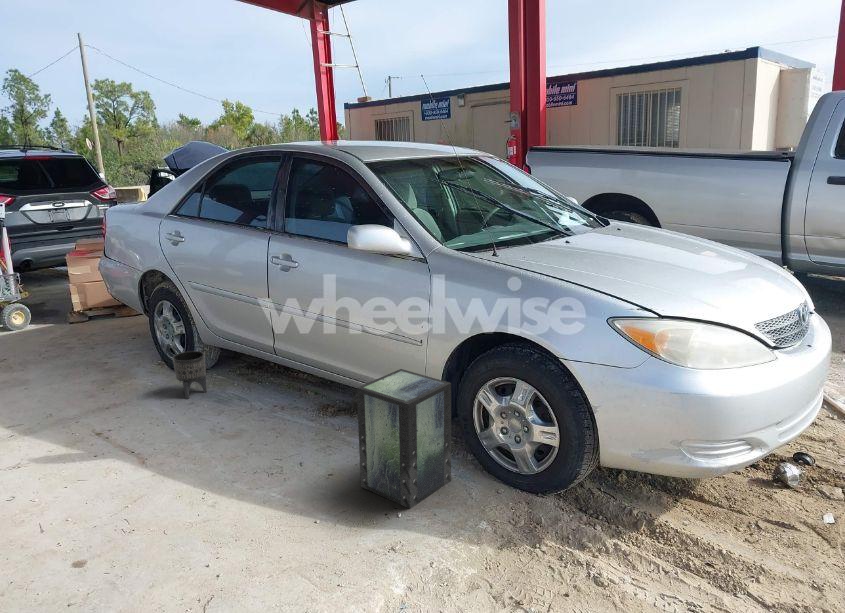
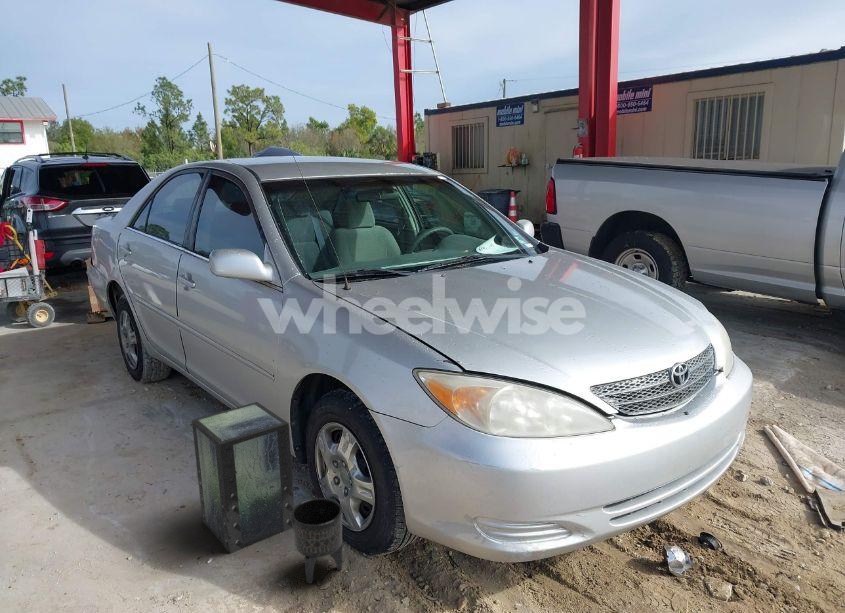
planter: present [173,351,207,399] -> present [291,498,342,584]

